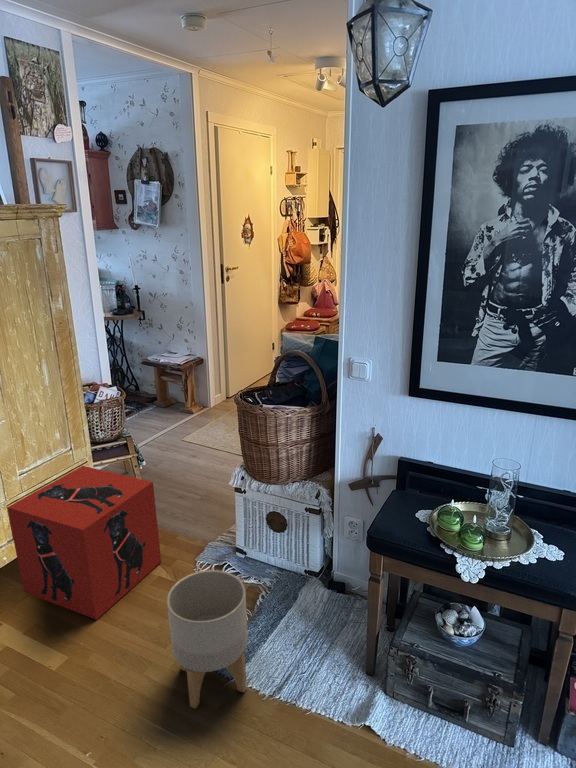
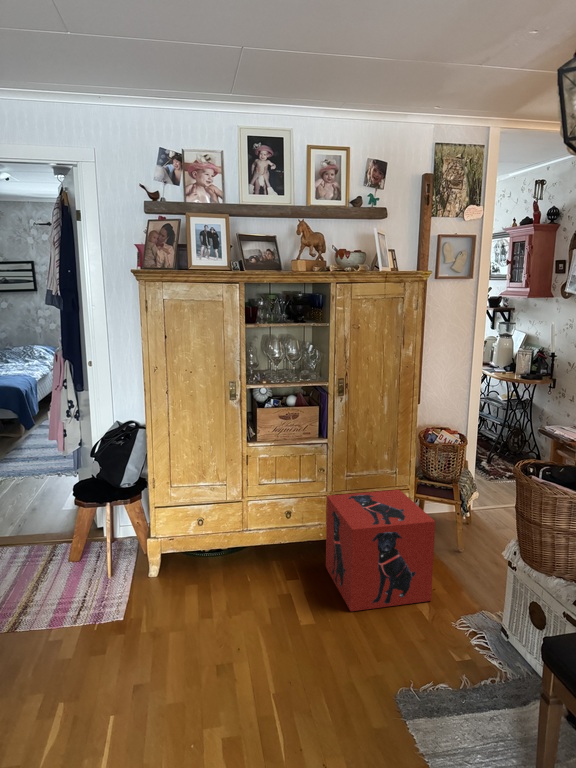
planter: present [167,570,248,709] -> none [357,600,431,736]

